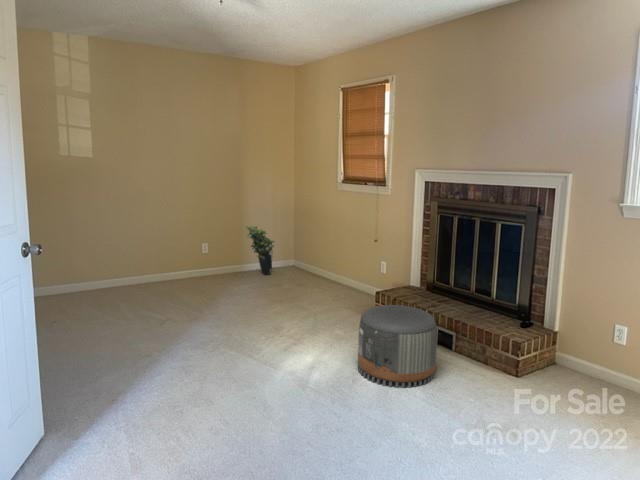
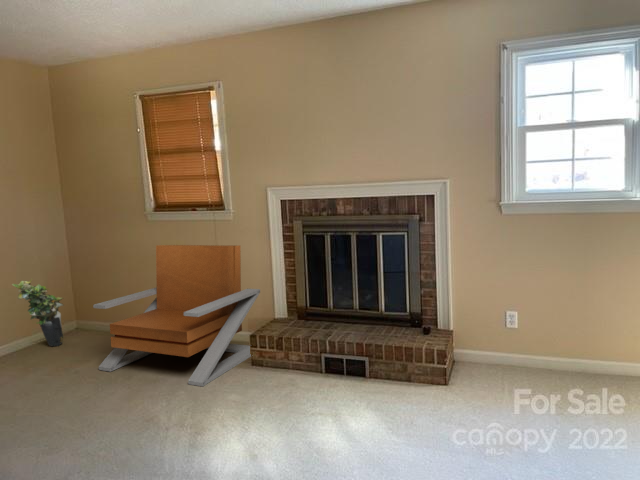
lounge chair: none [277,210,399,322] -> present [93,245,260,386]
pouf: present [358,305,437,388] -> none [289,340,384,444]

